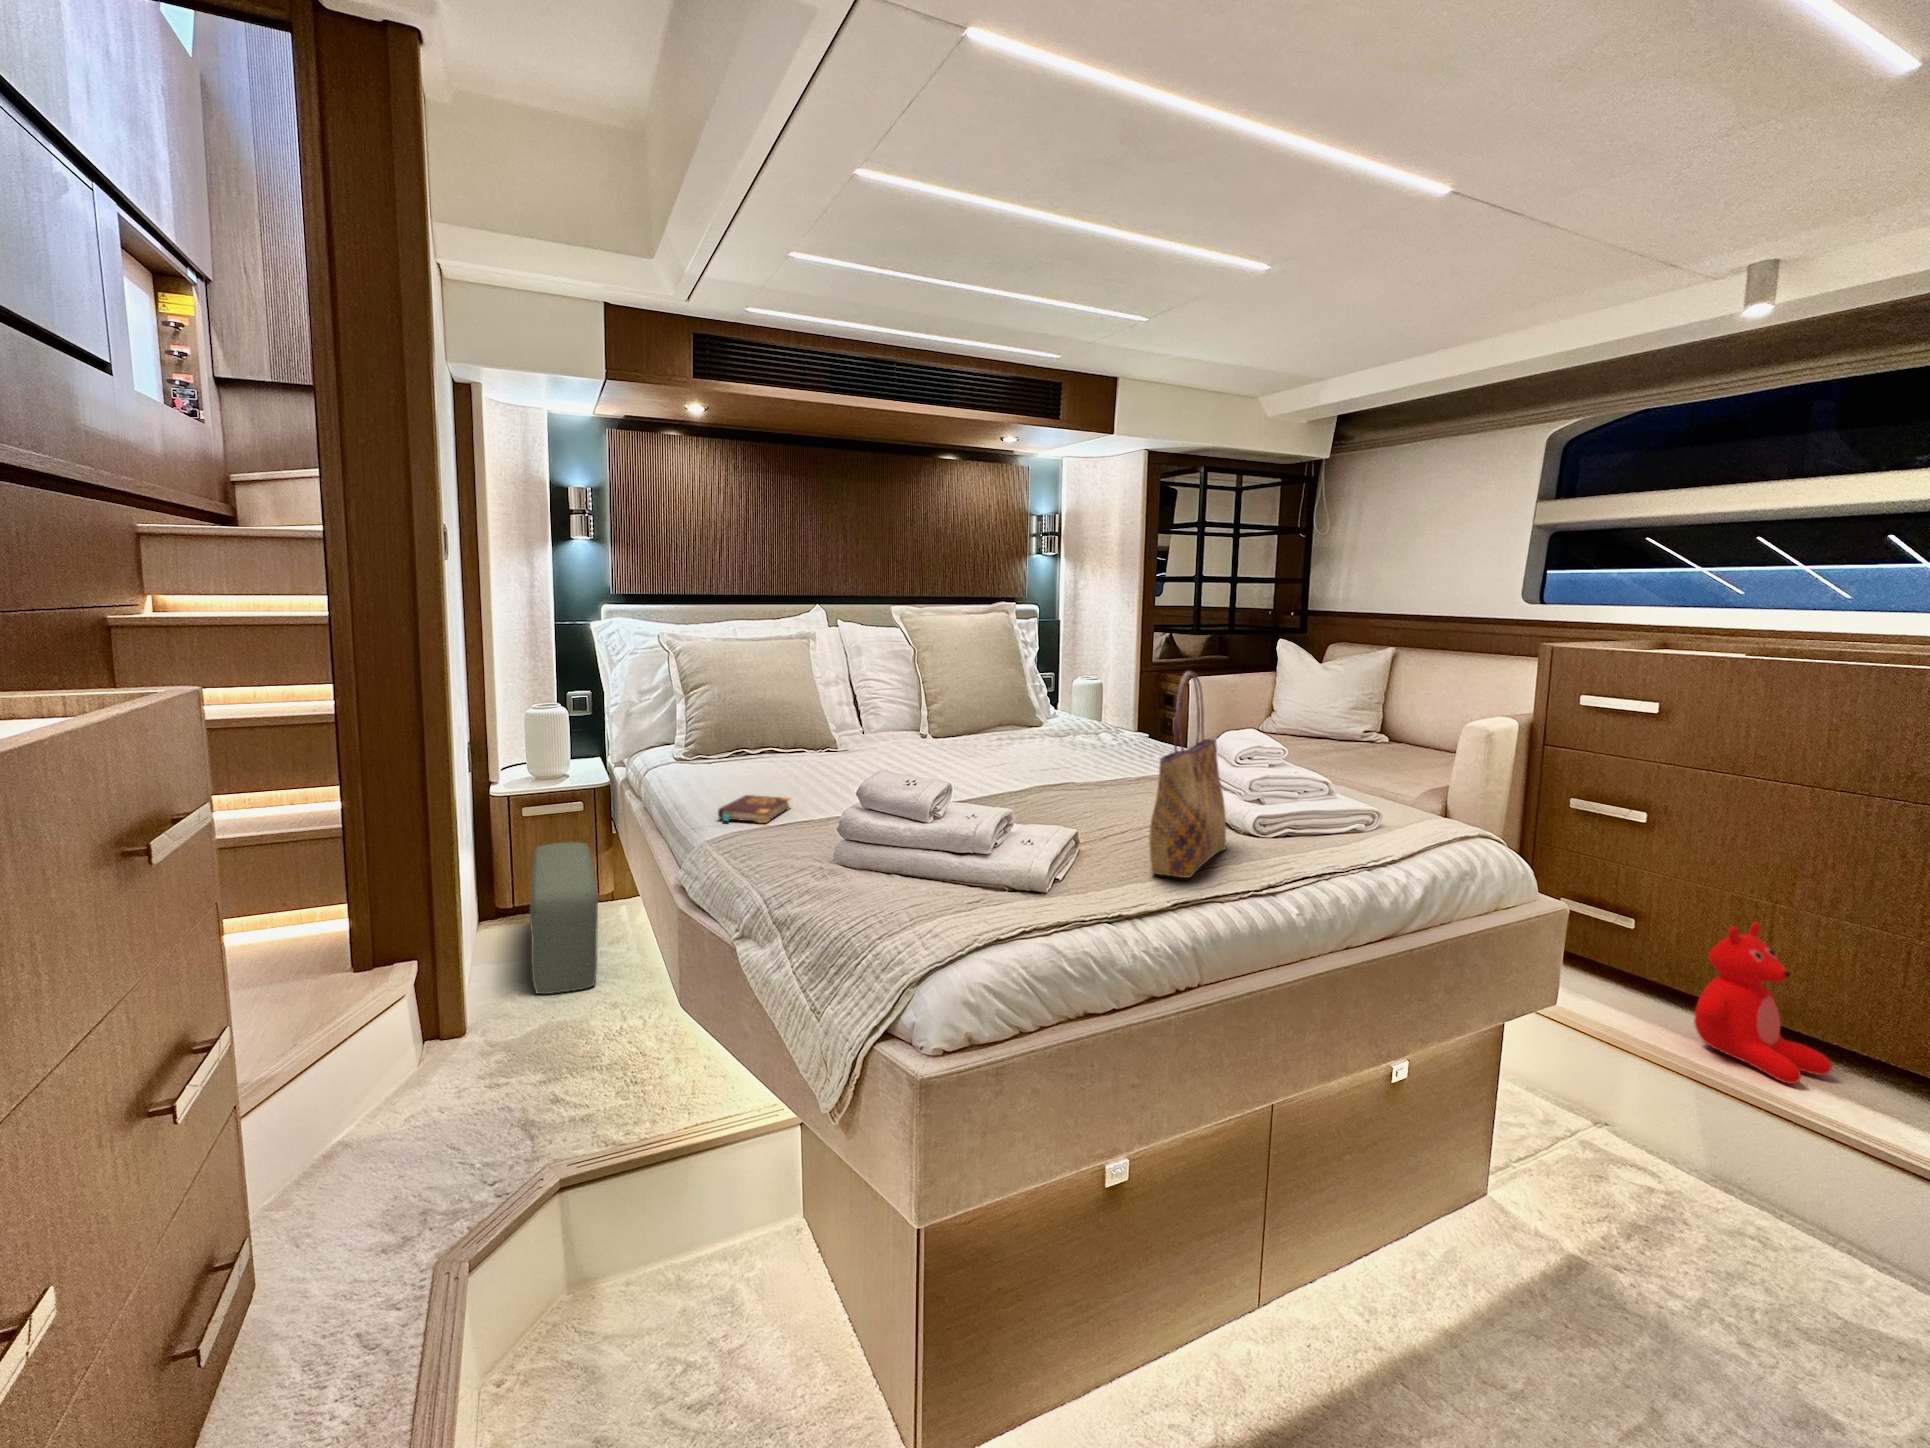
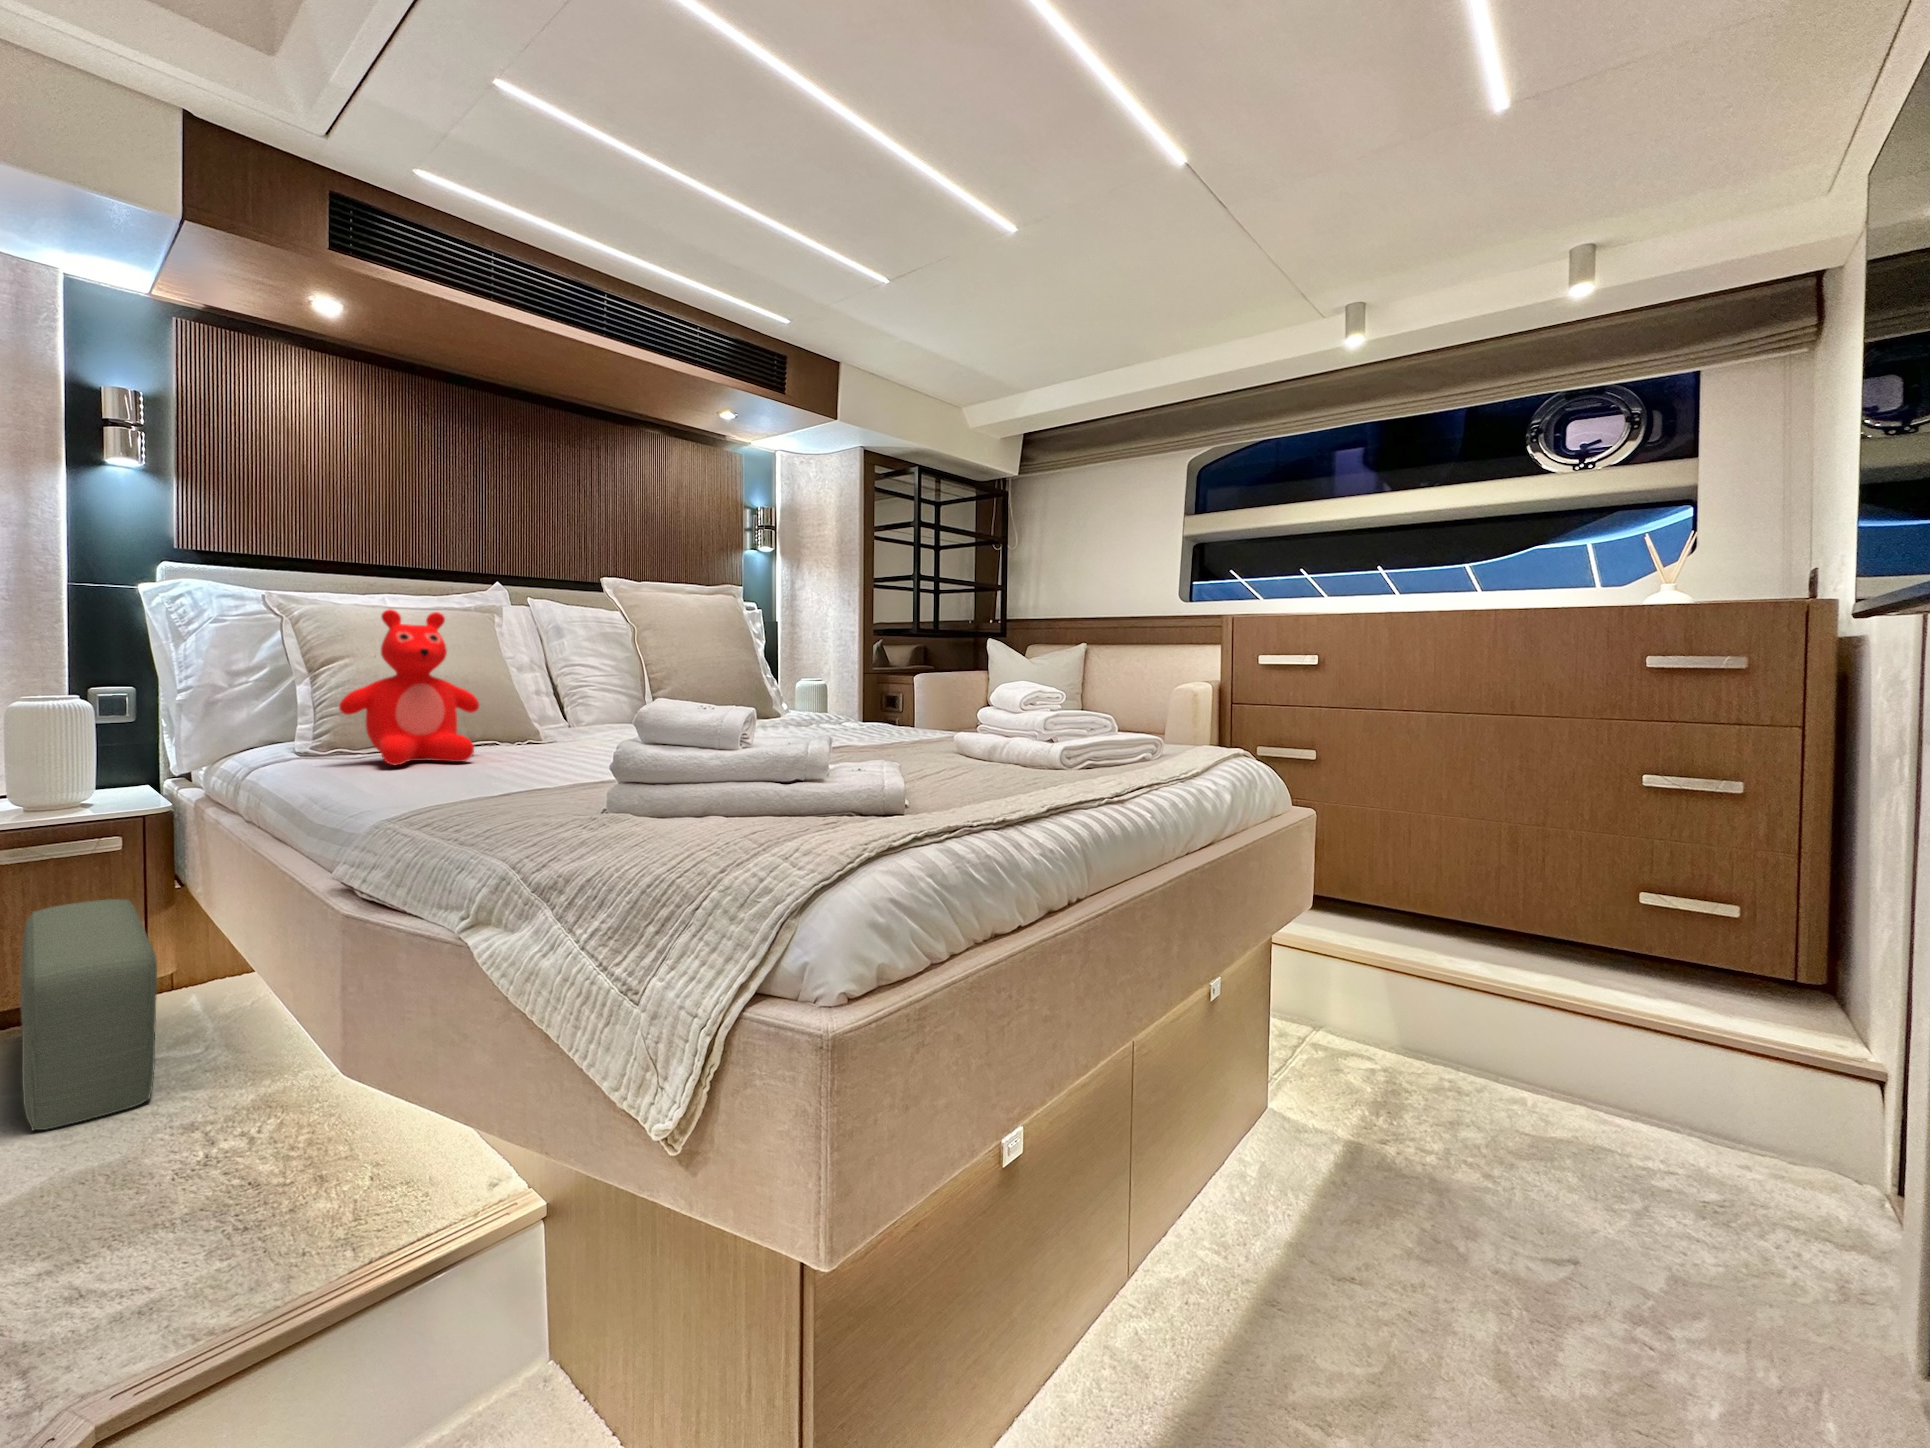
tote bag: present [1149,671,1226,878] -> none [992,571,1049,793]
book: present [718,795,790,823] -> none [395,767,503,794]
teddy bear: present [1694,923,1832,1084] -> present [339,609,479,765]

